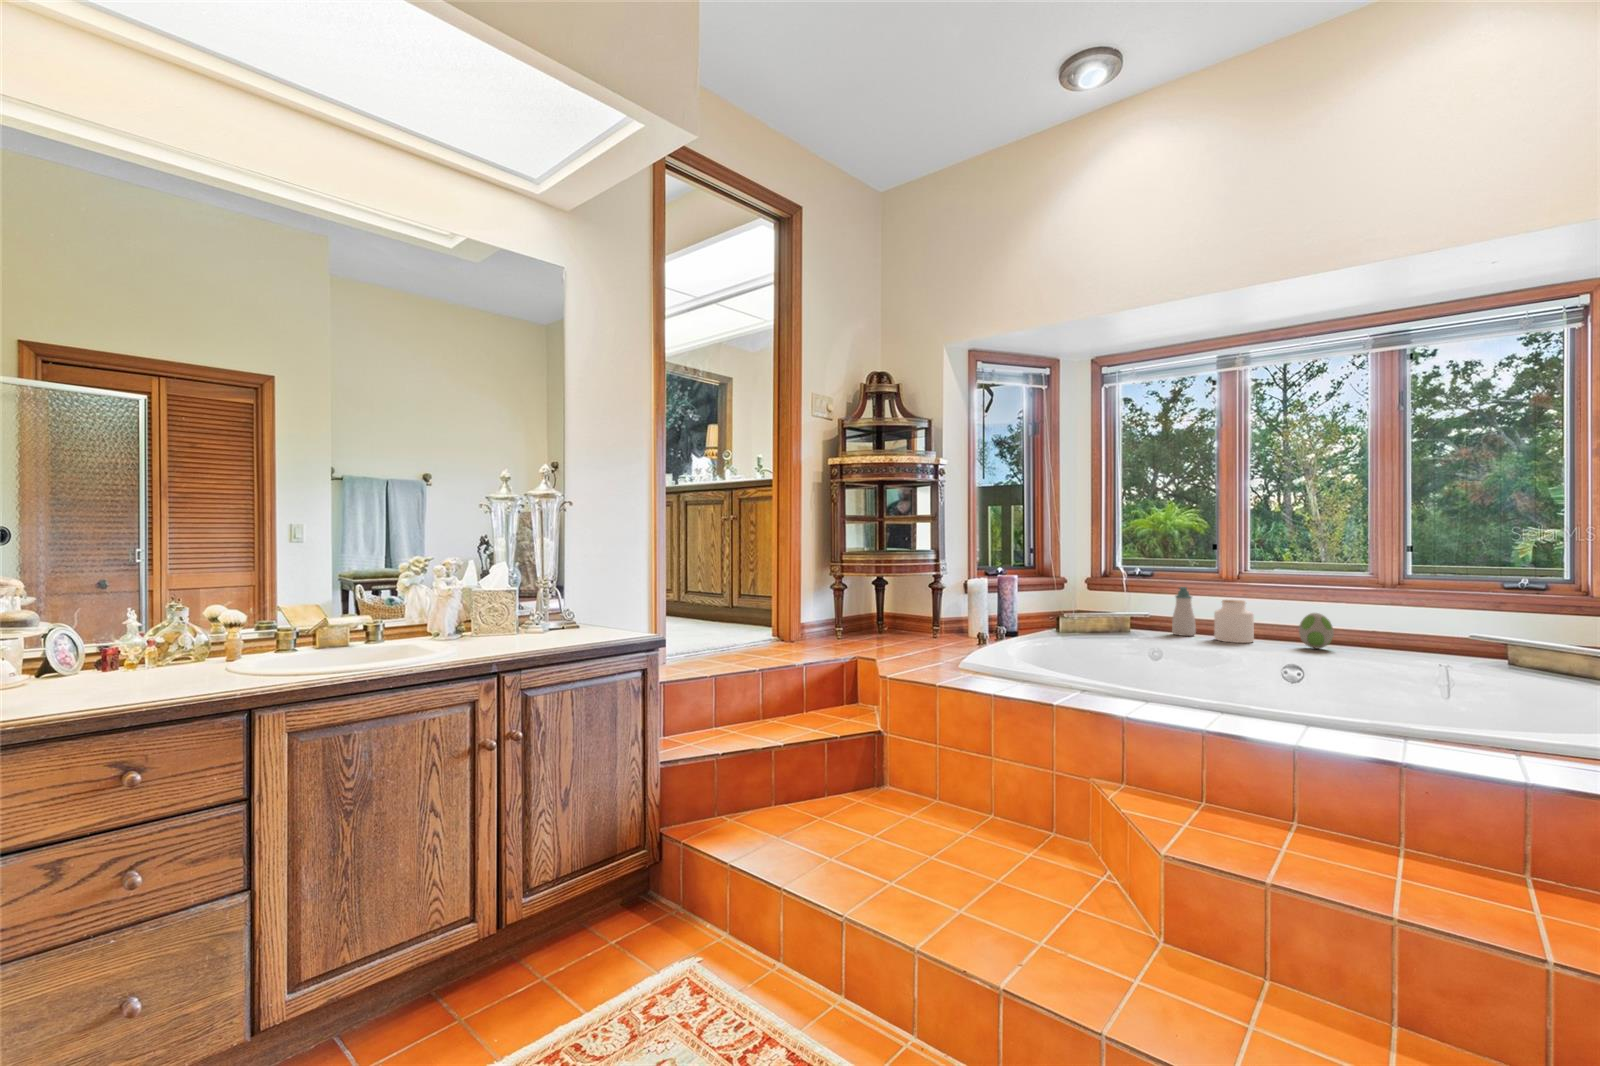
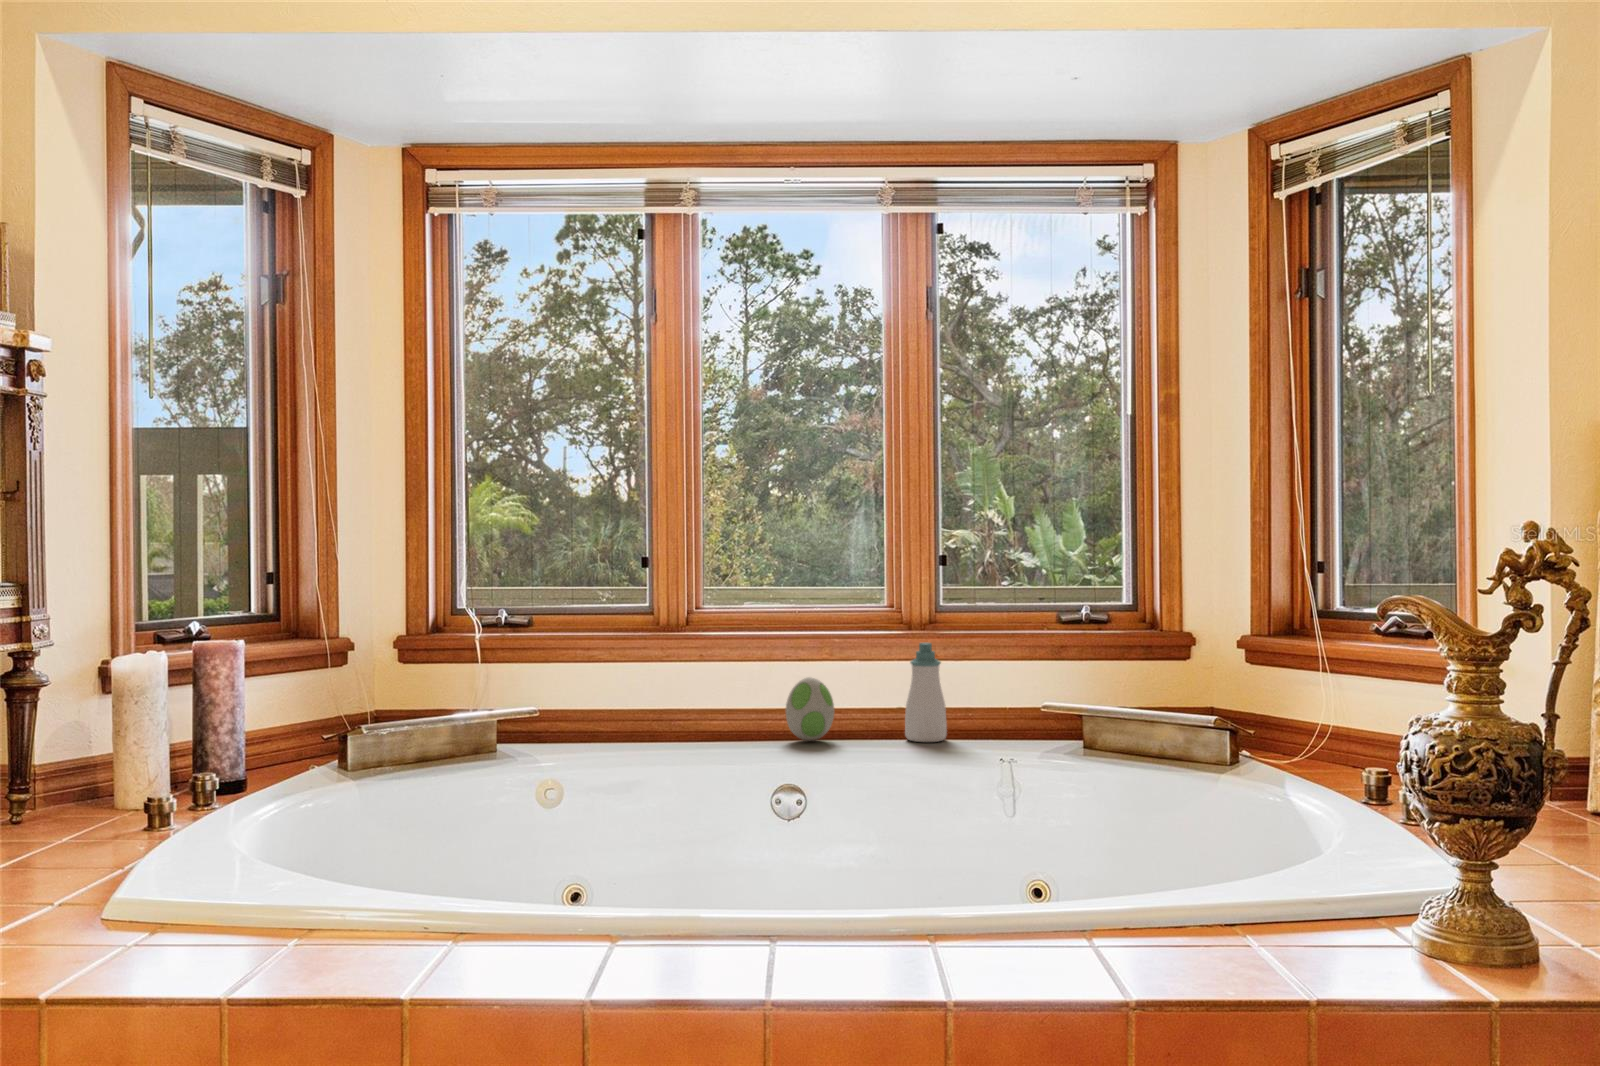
soap bottle: present [1172,587,1196,636] -> present [905,643,947,742]
jar: present [1214,600,1254,643] -> none [652,663,715,746]

